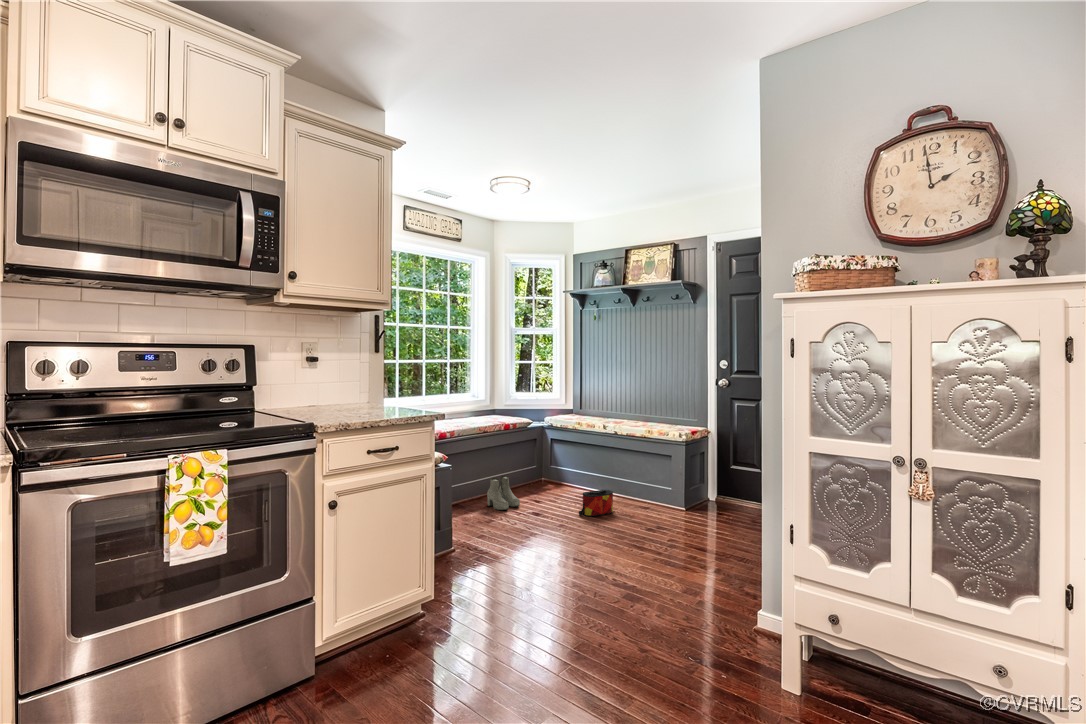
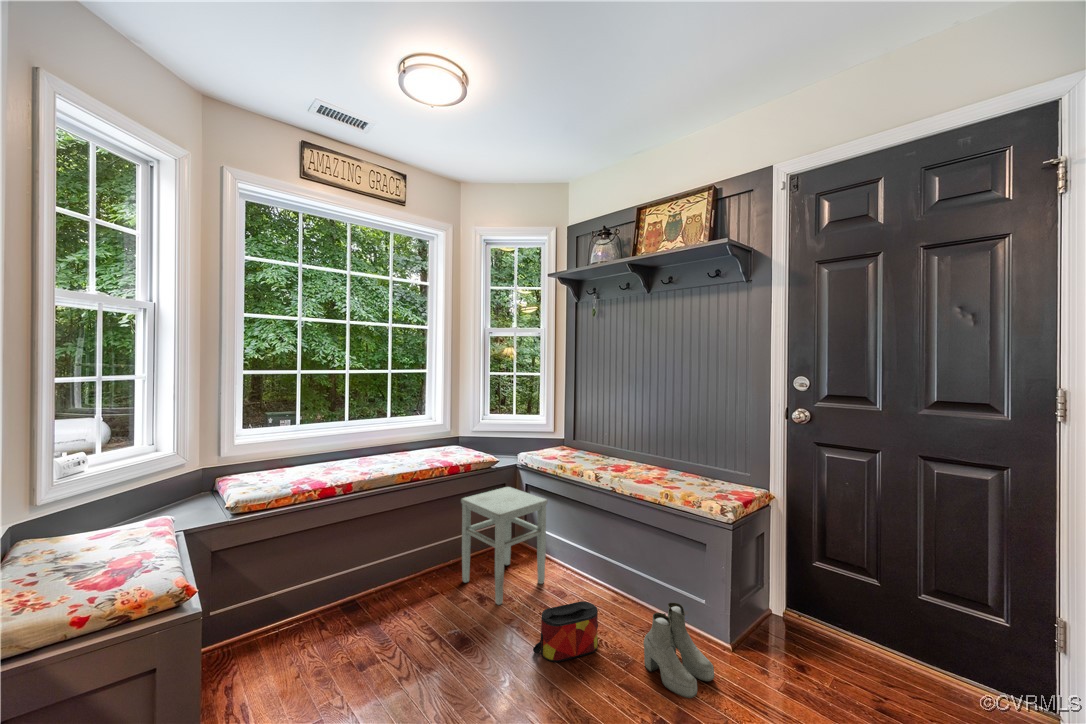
stool: none [518,438,573,503] -> present [461,487,547,605]
boots: present [487,476,520,510] -> present [644,603,714,698]

